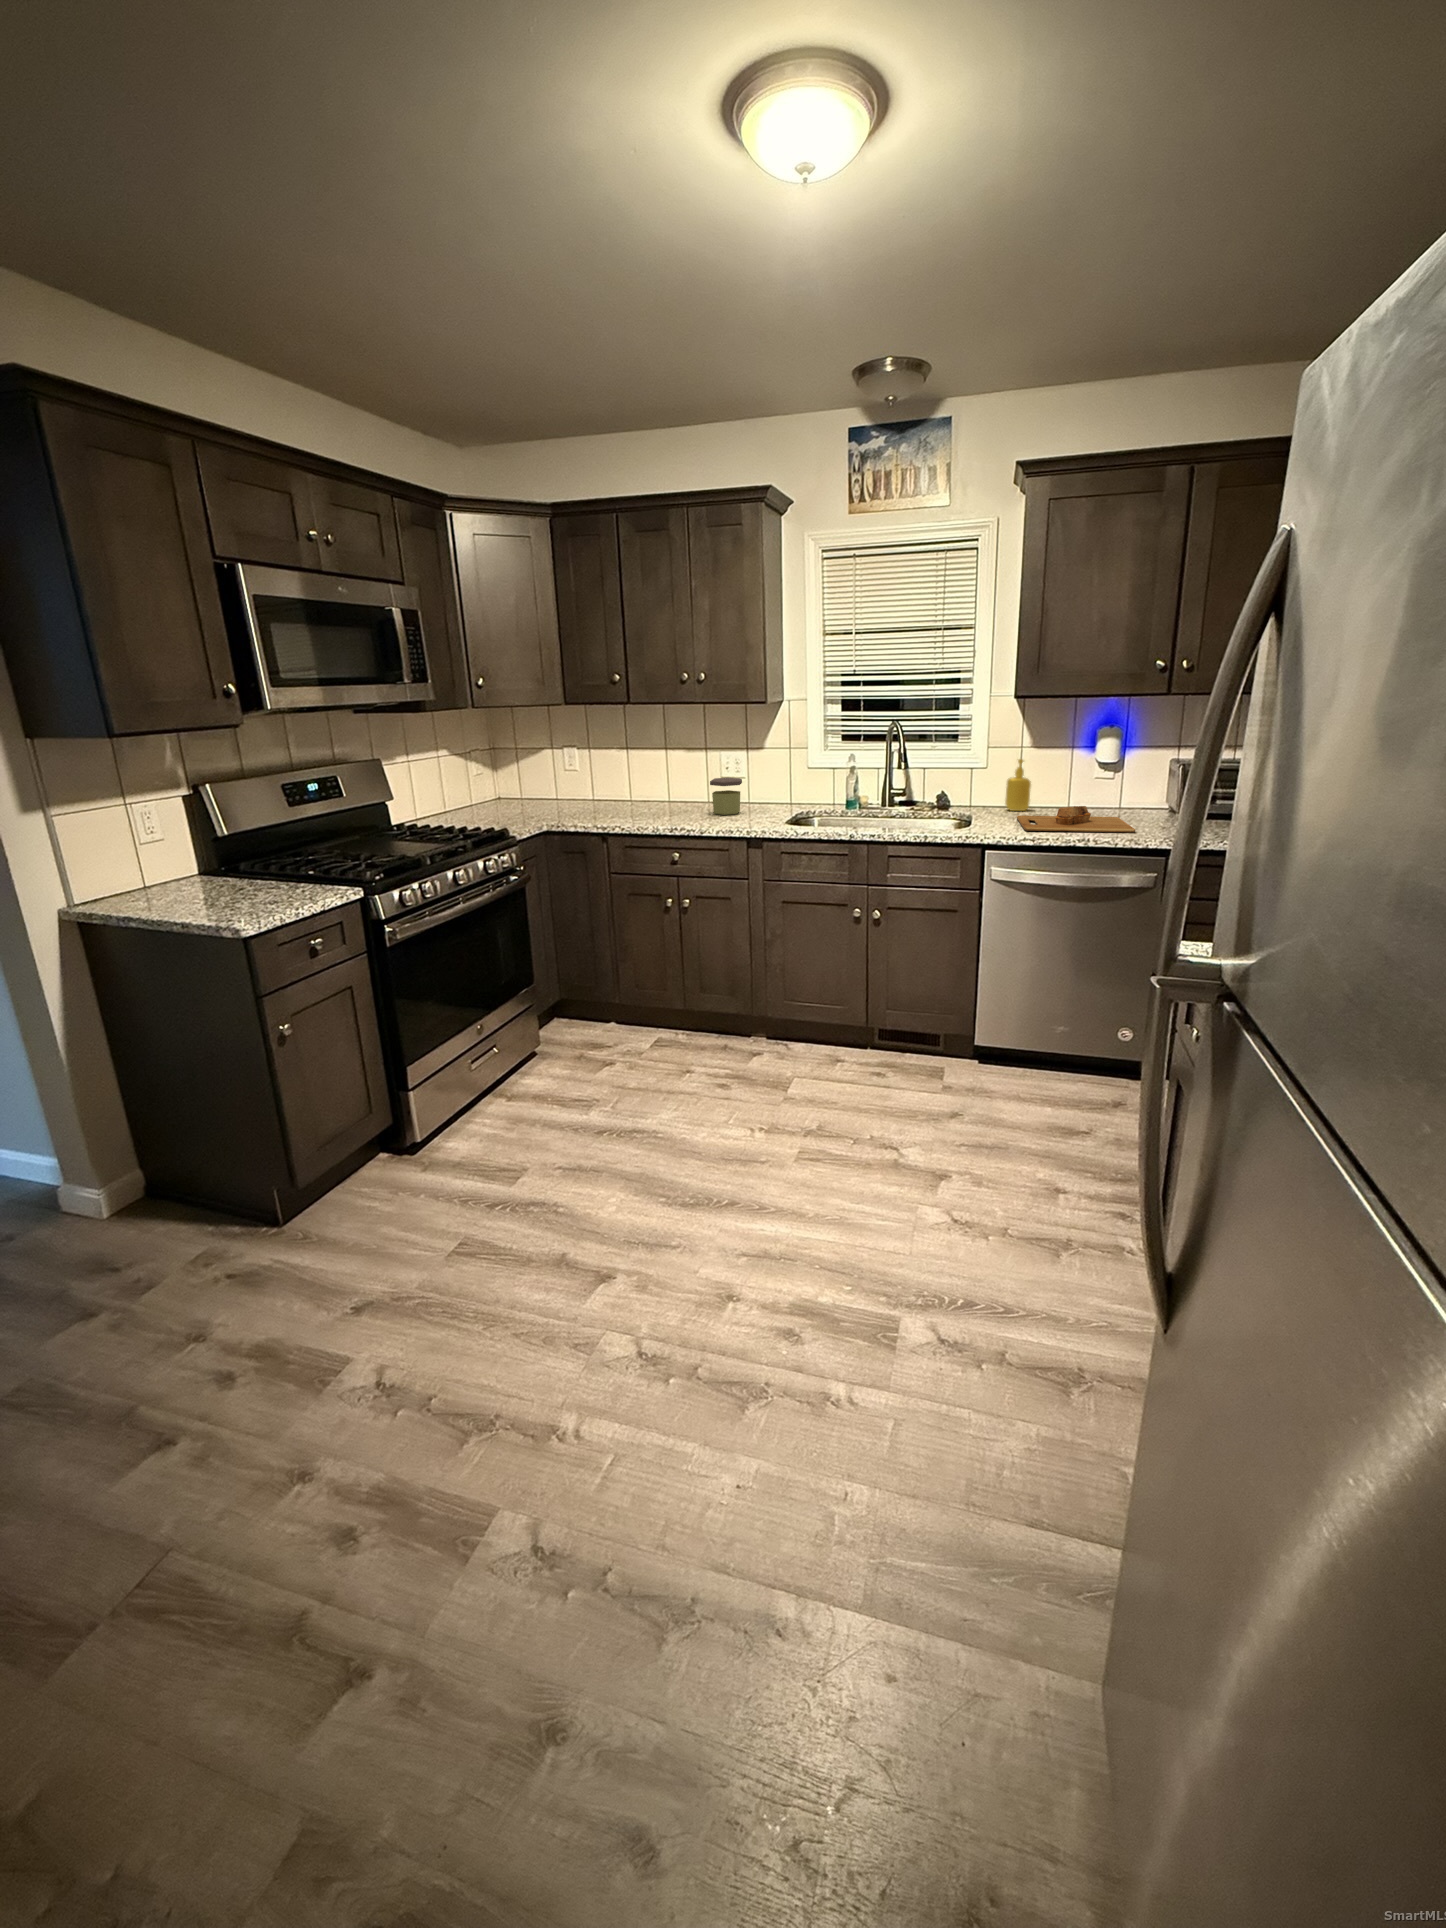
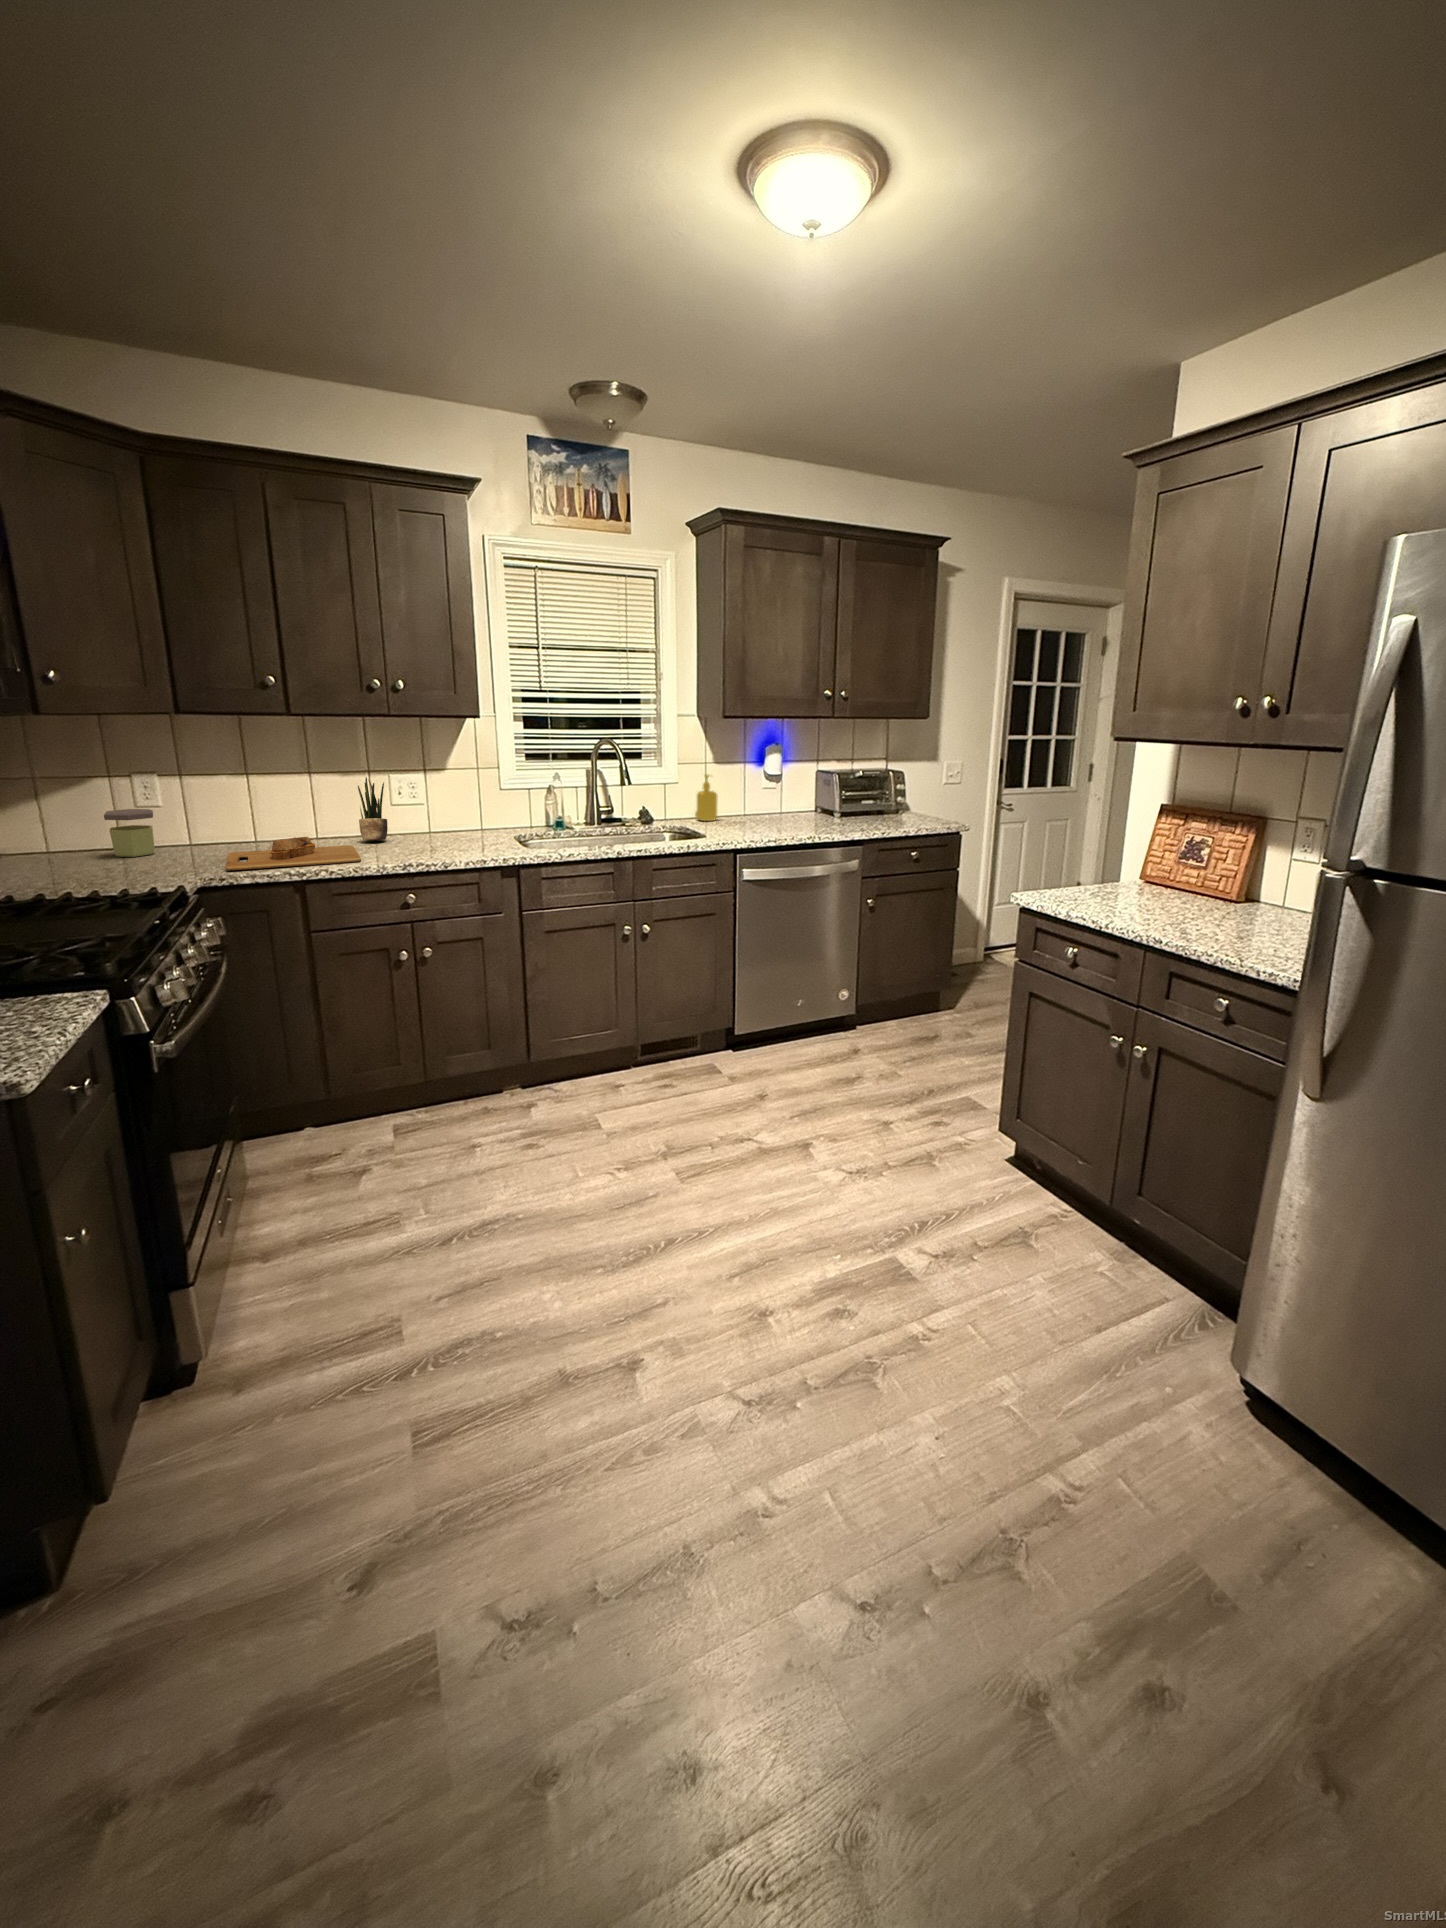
potted plant: none [685,753,706,807] -> present [358,777,388,840]
jar: present [710,778,742,815] -> present [104,809,155,857]
cutting board: present [1017,806,1135,832] -> present [226,837,361,871]

